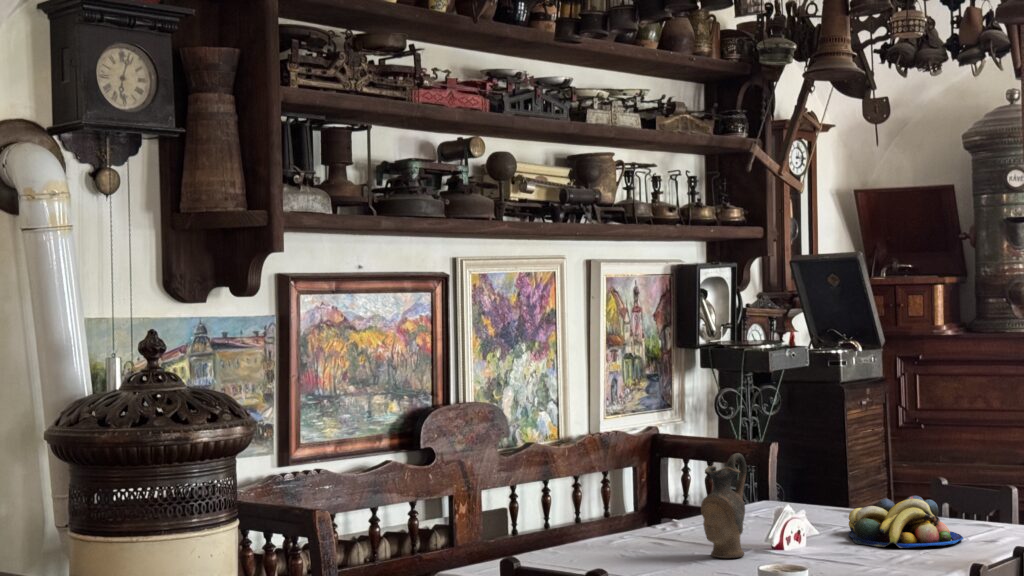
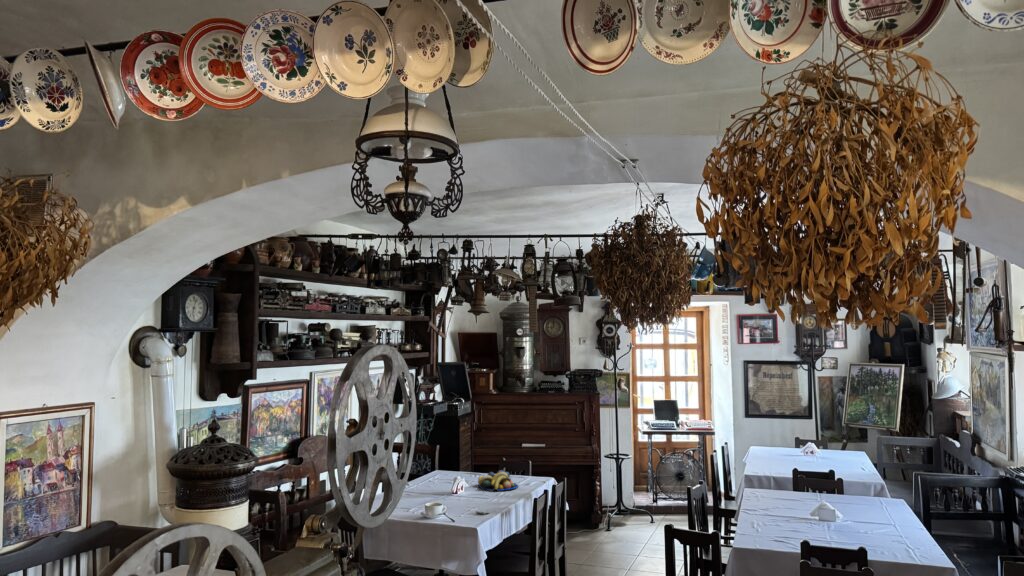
ceramic pitcher: present [701,453,747,558] -> none [430,459,446,500]

